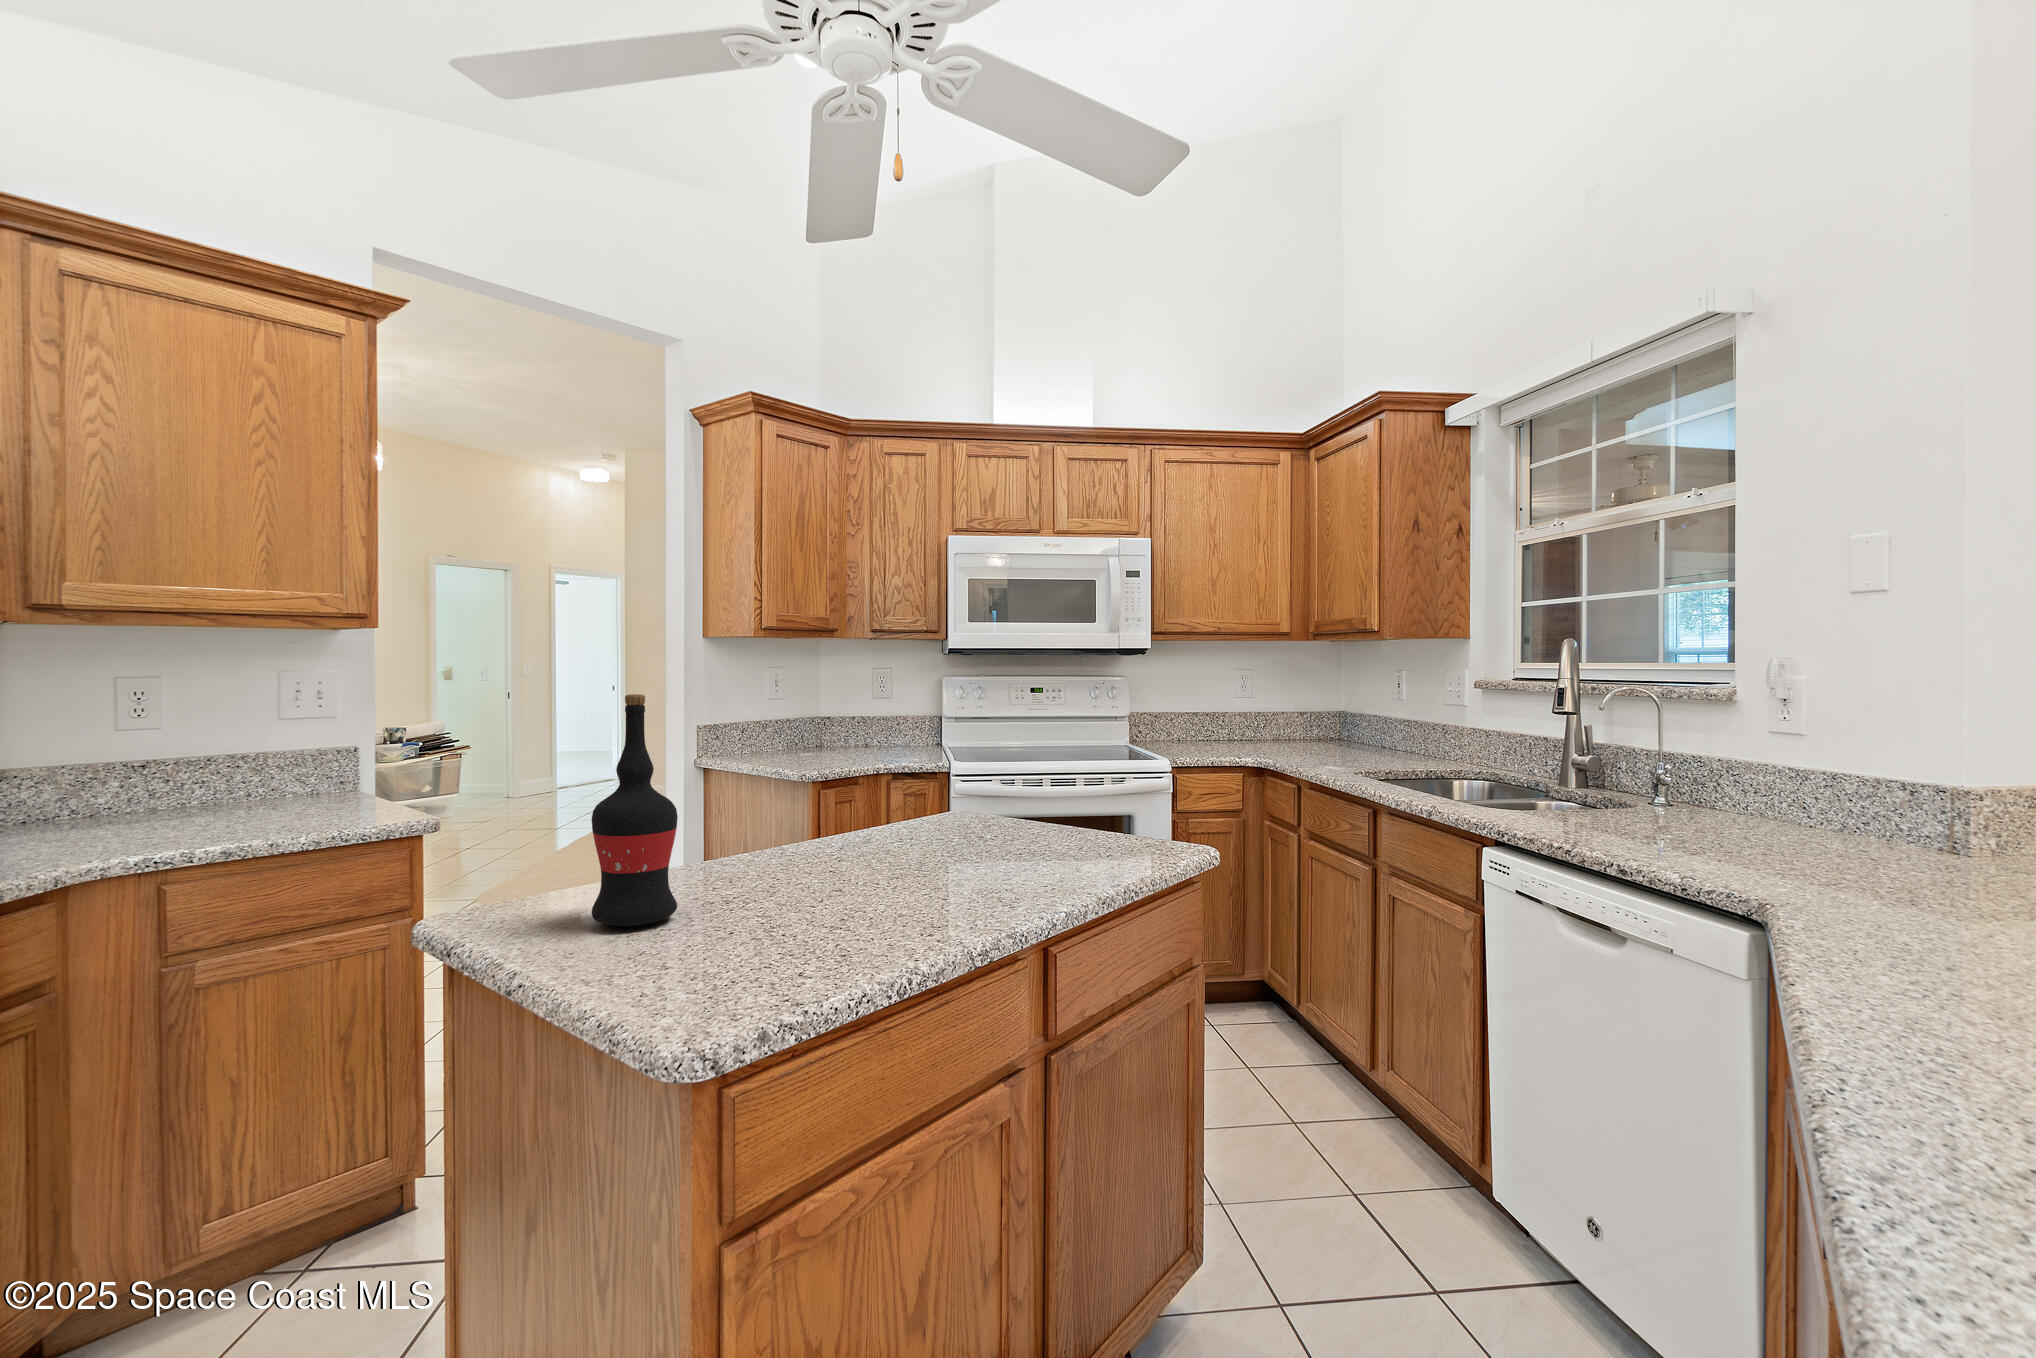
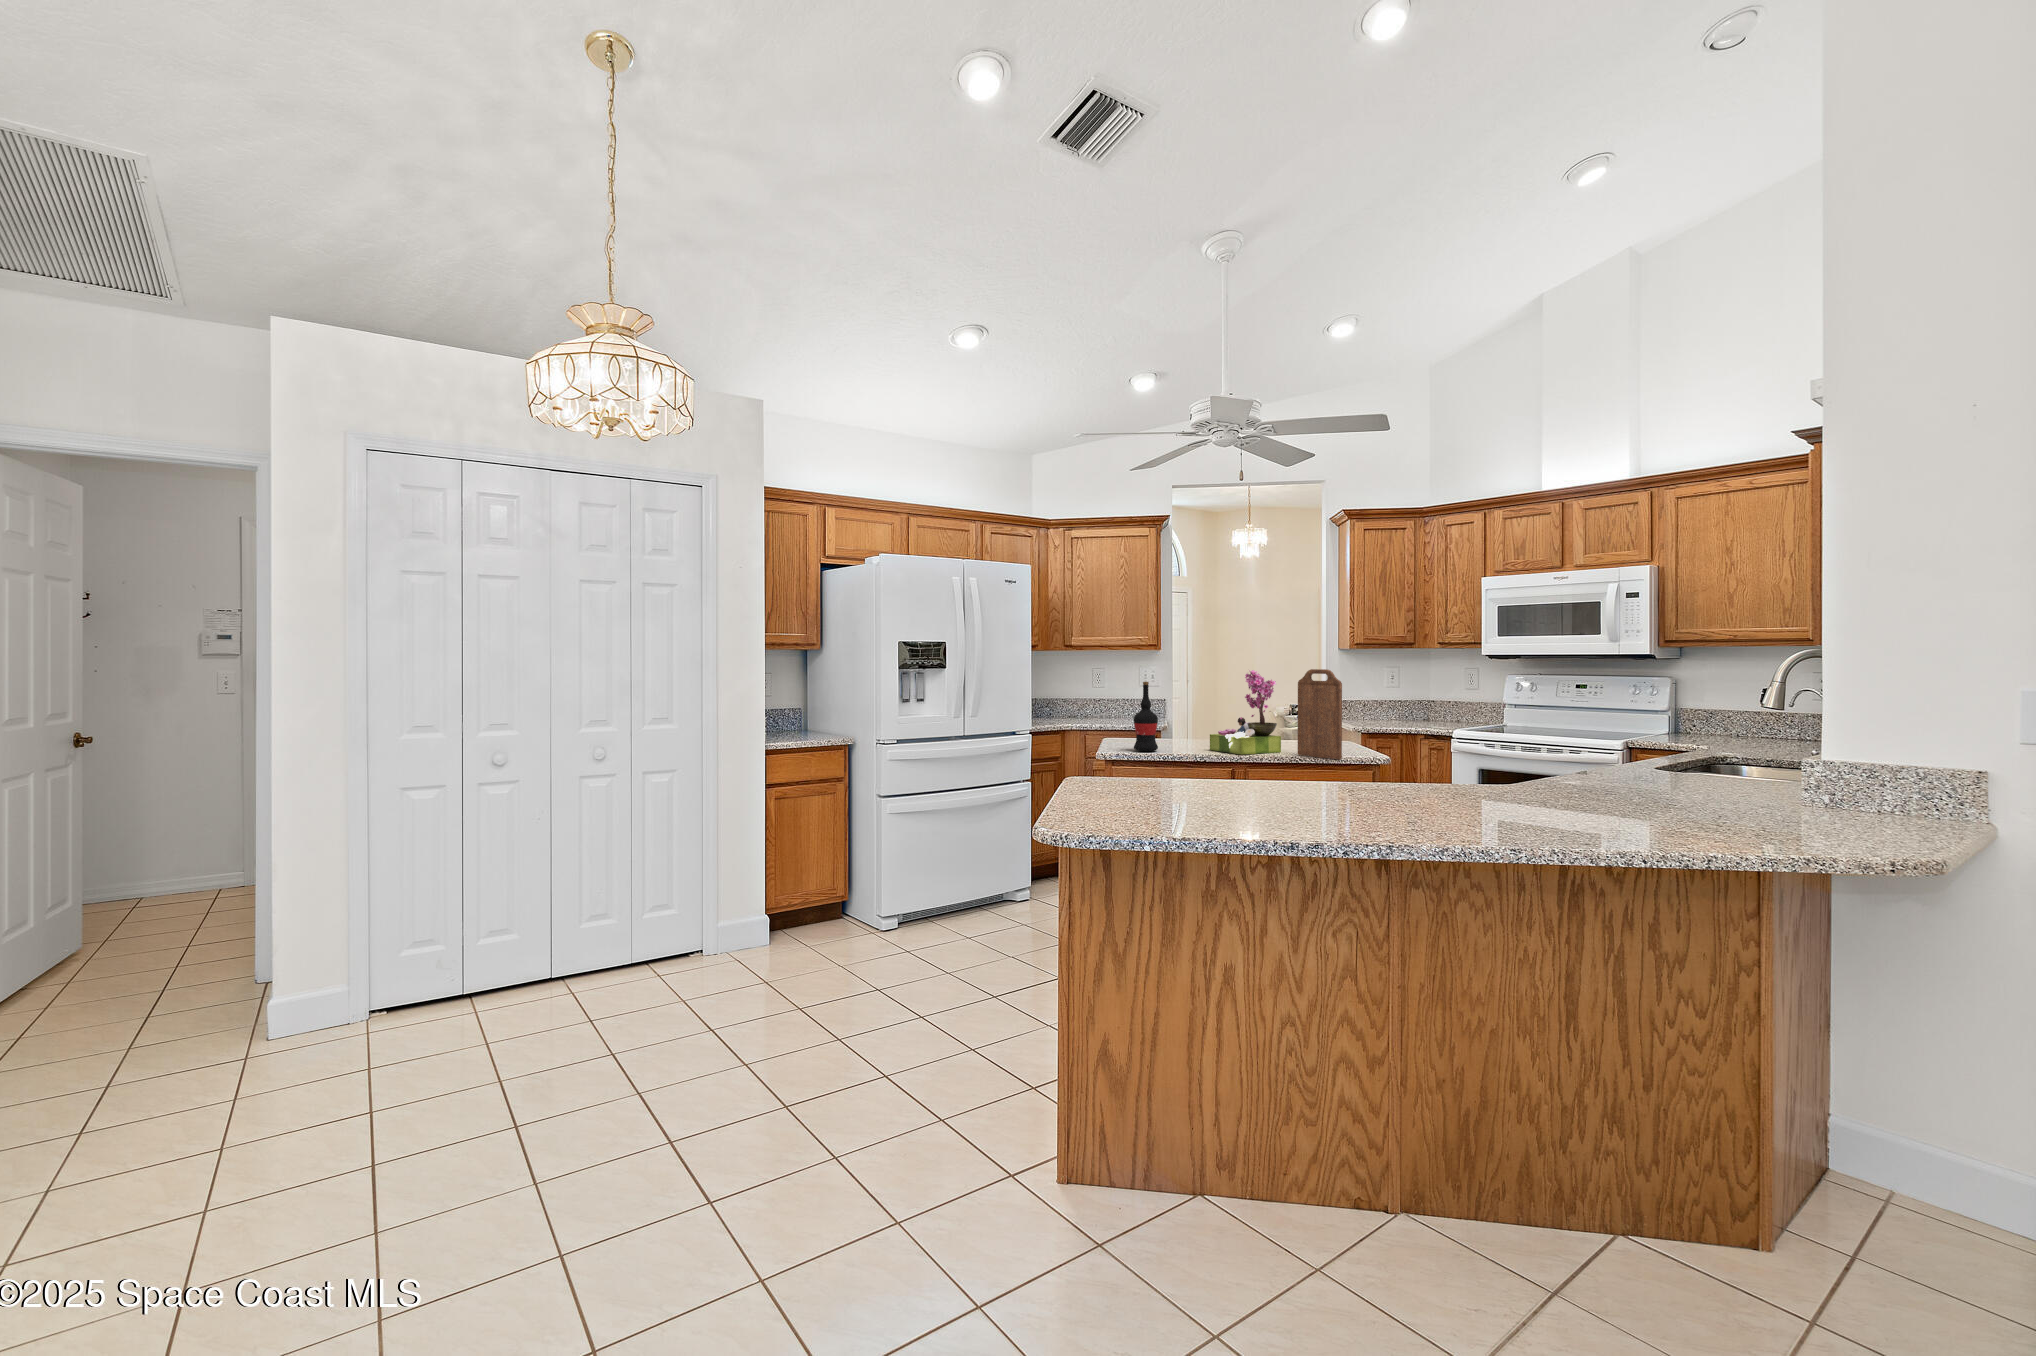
flower arrangement: none [794,657,956,883] -> present [1210,670,1281,755]
cutting board: none [1022,657,1141,860] -> present [1298,669,1342,759]

